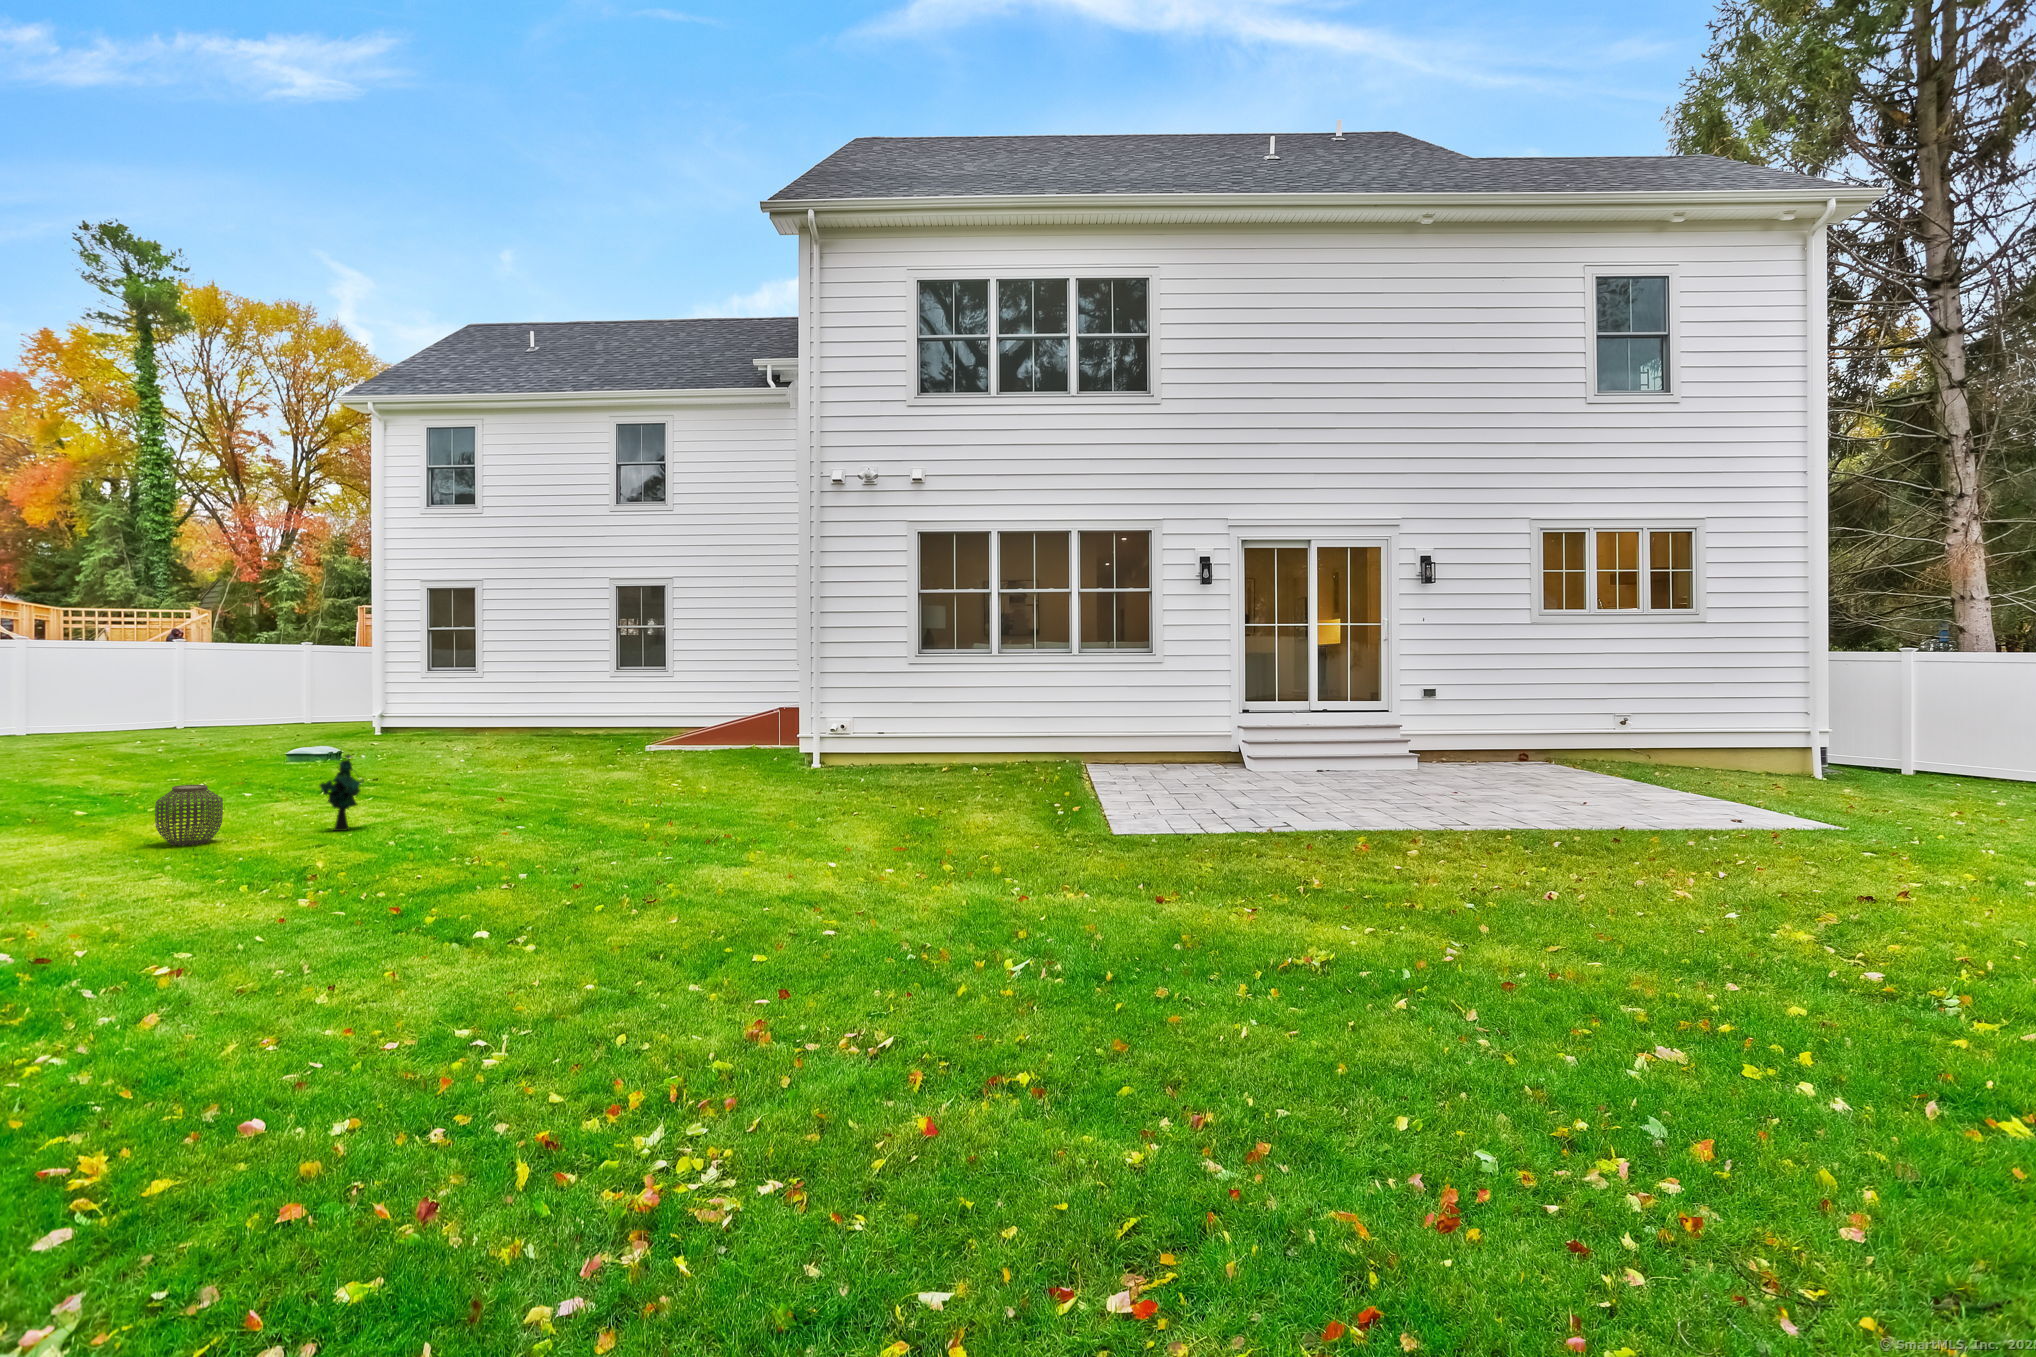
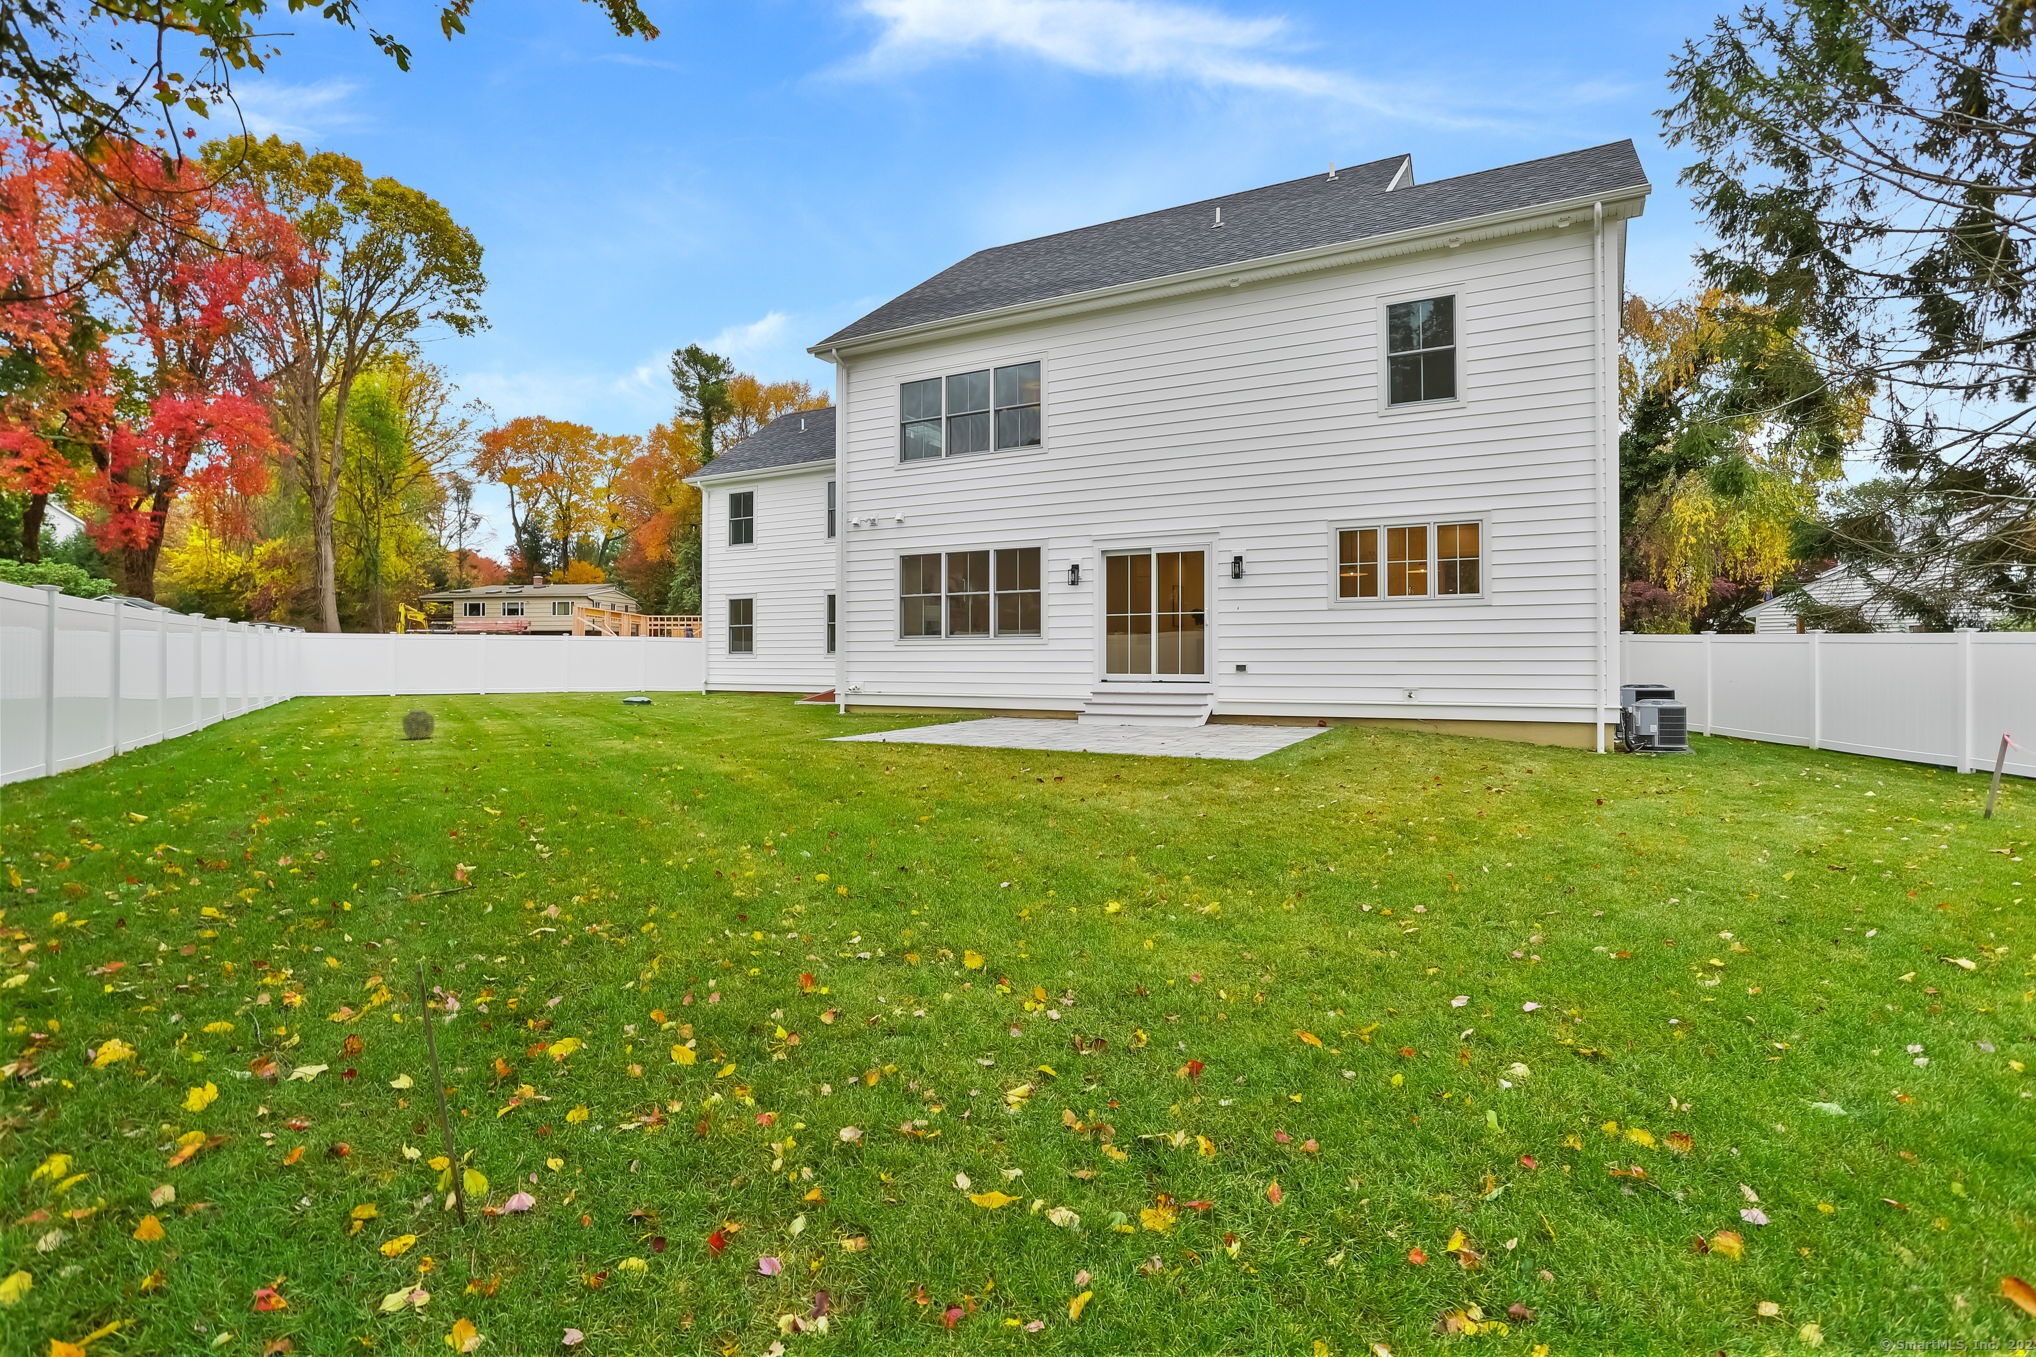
decorative plant: present [319,755,364,831] -> none [479,697,505,737]

